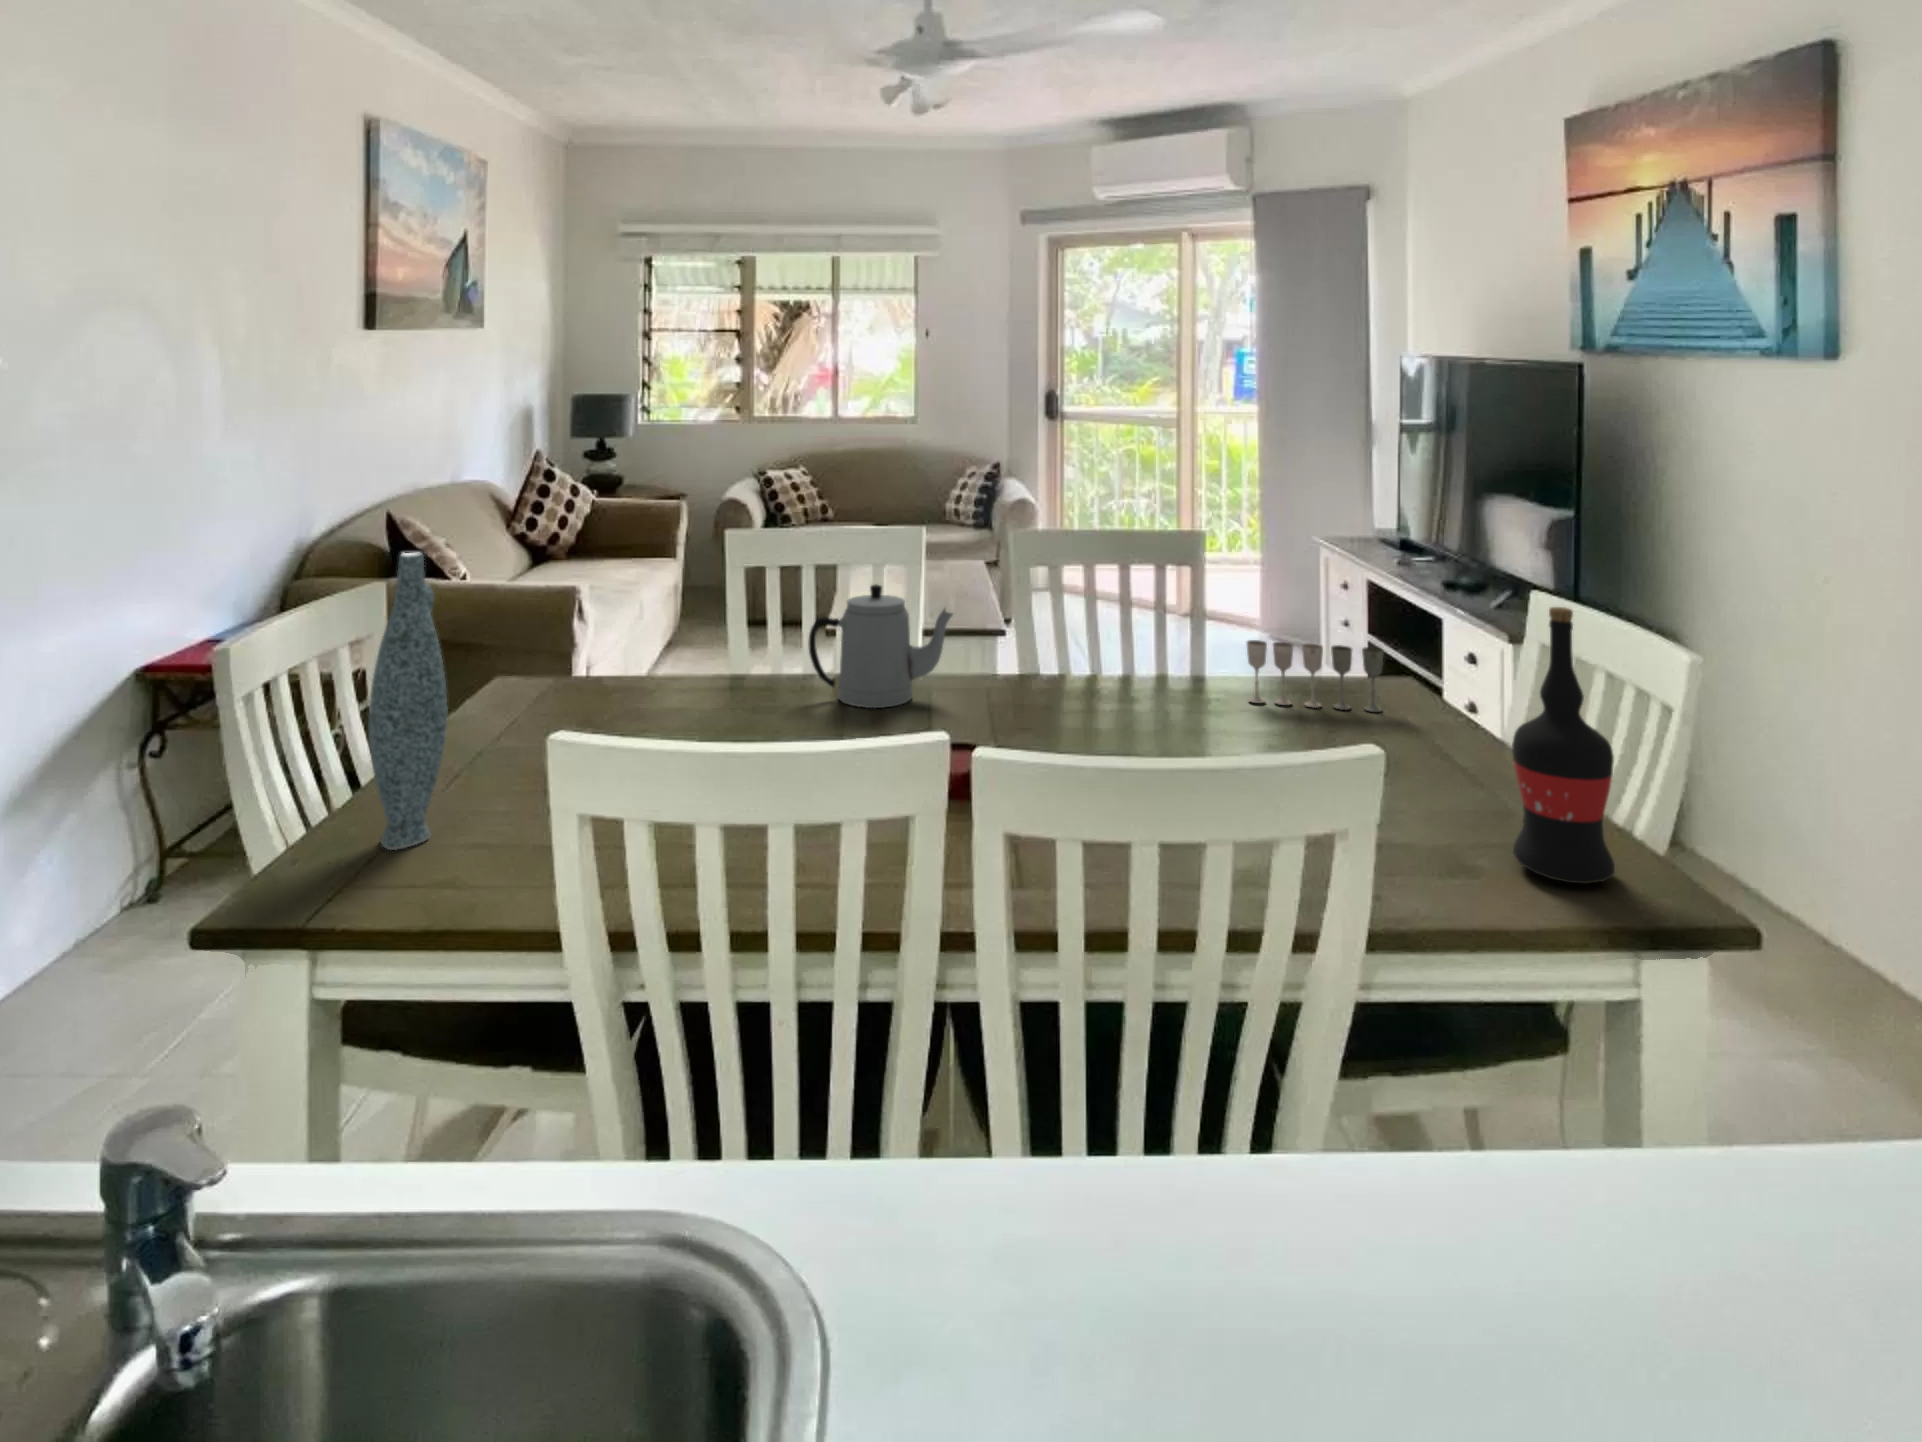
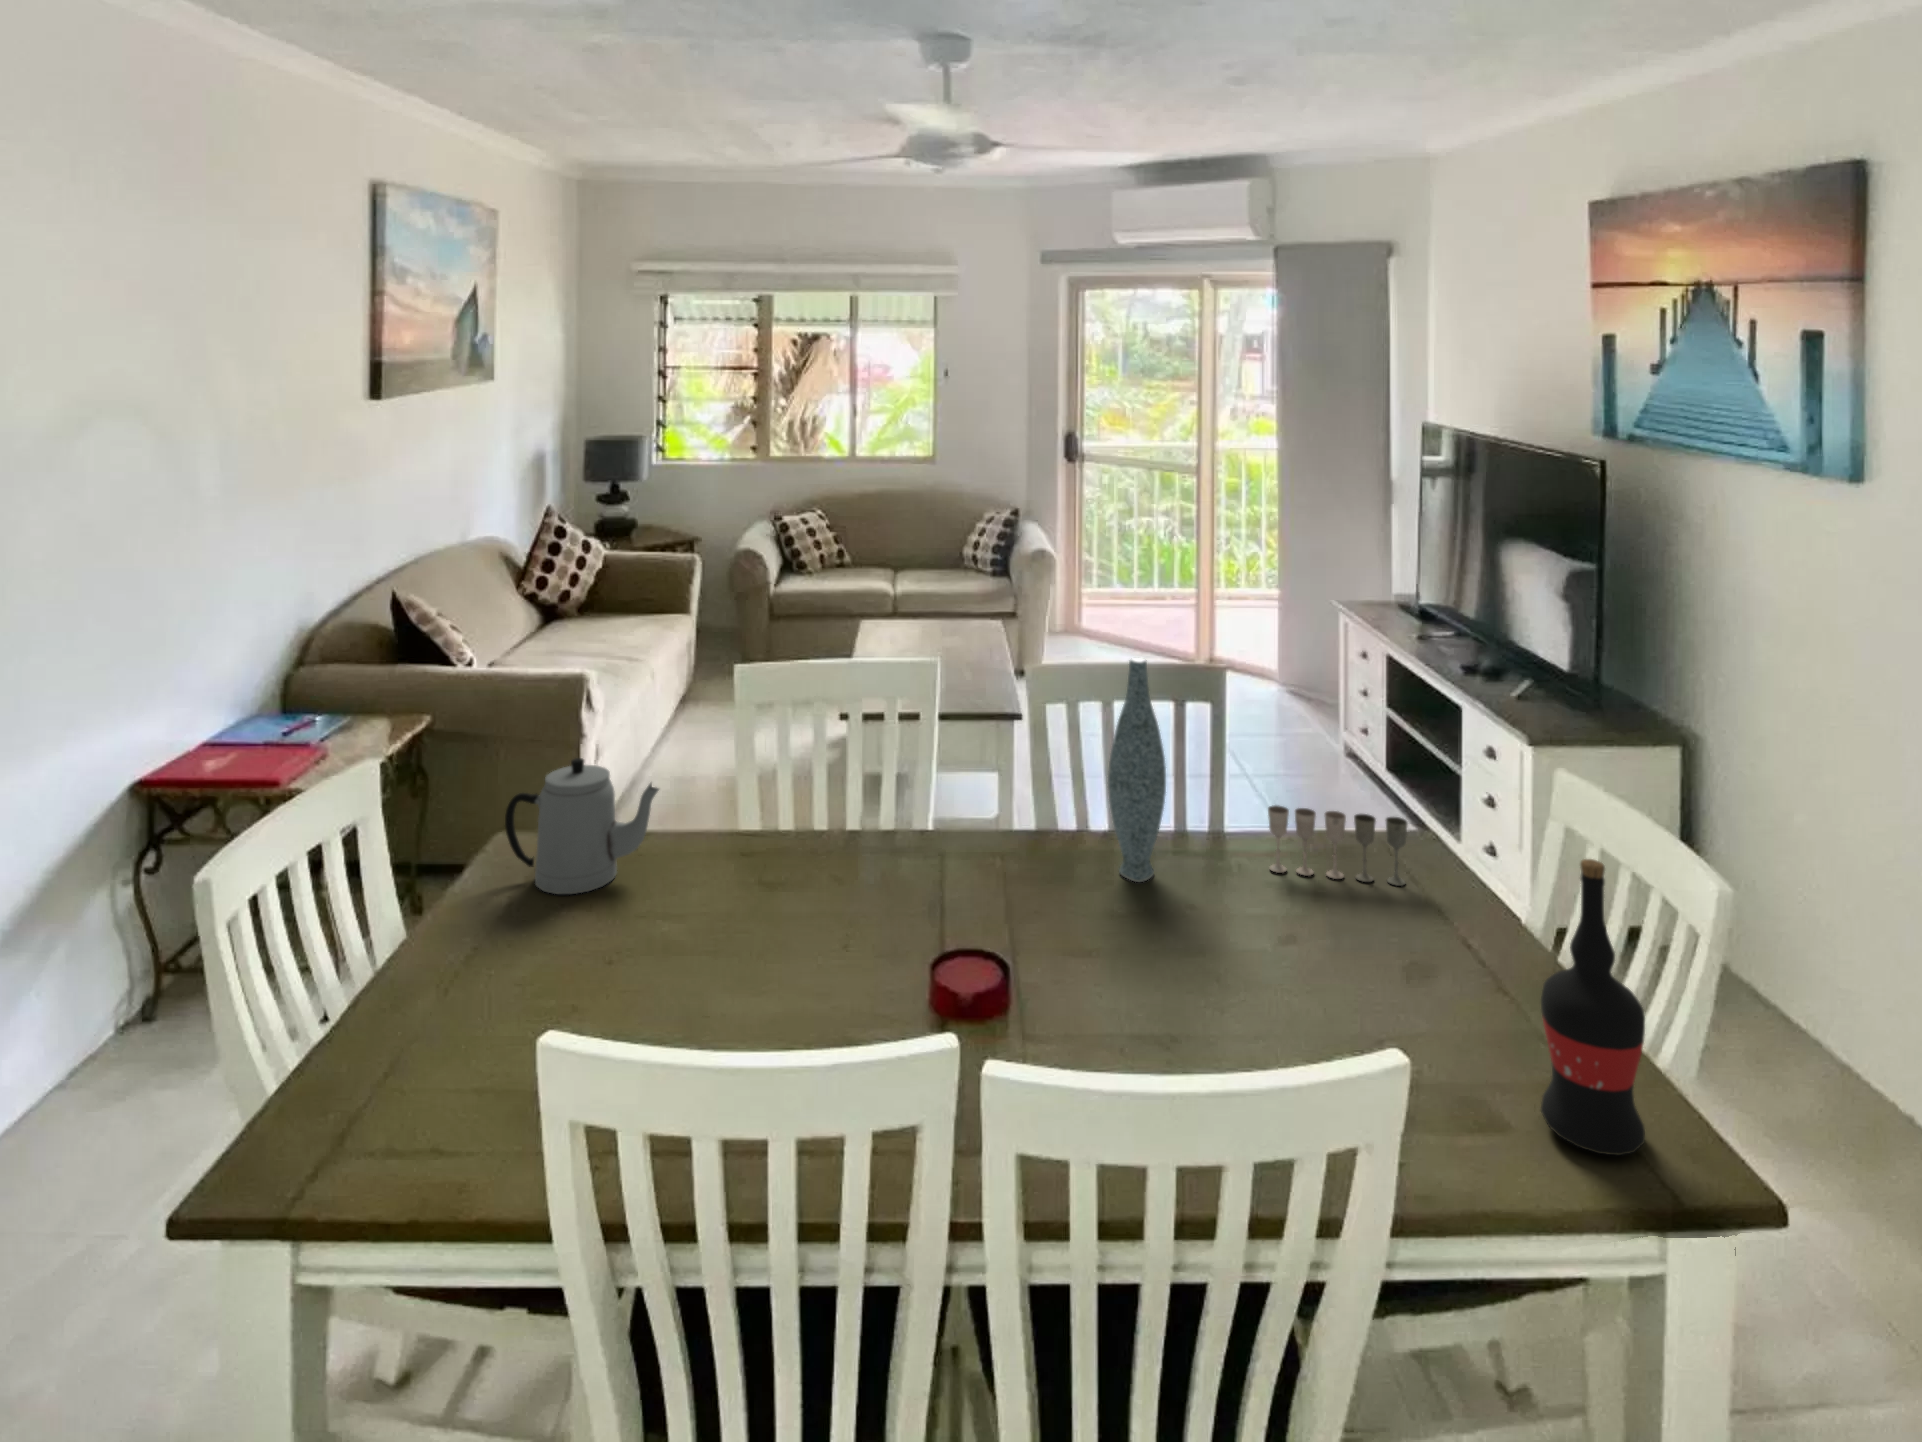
vase: present [369,553,447,850] -> present [1108,658,1166,882]
teapot: present [808,585,953,708] -> present [505,758,659,894]

